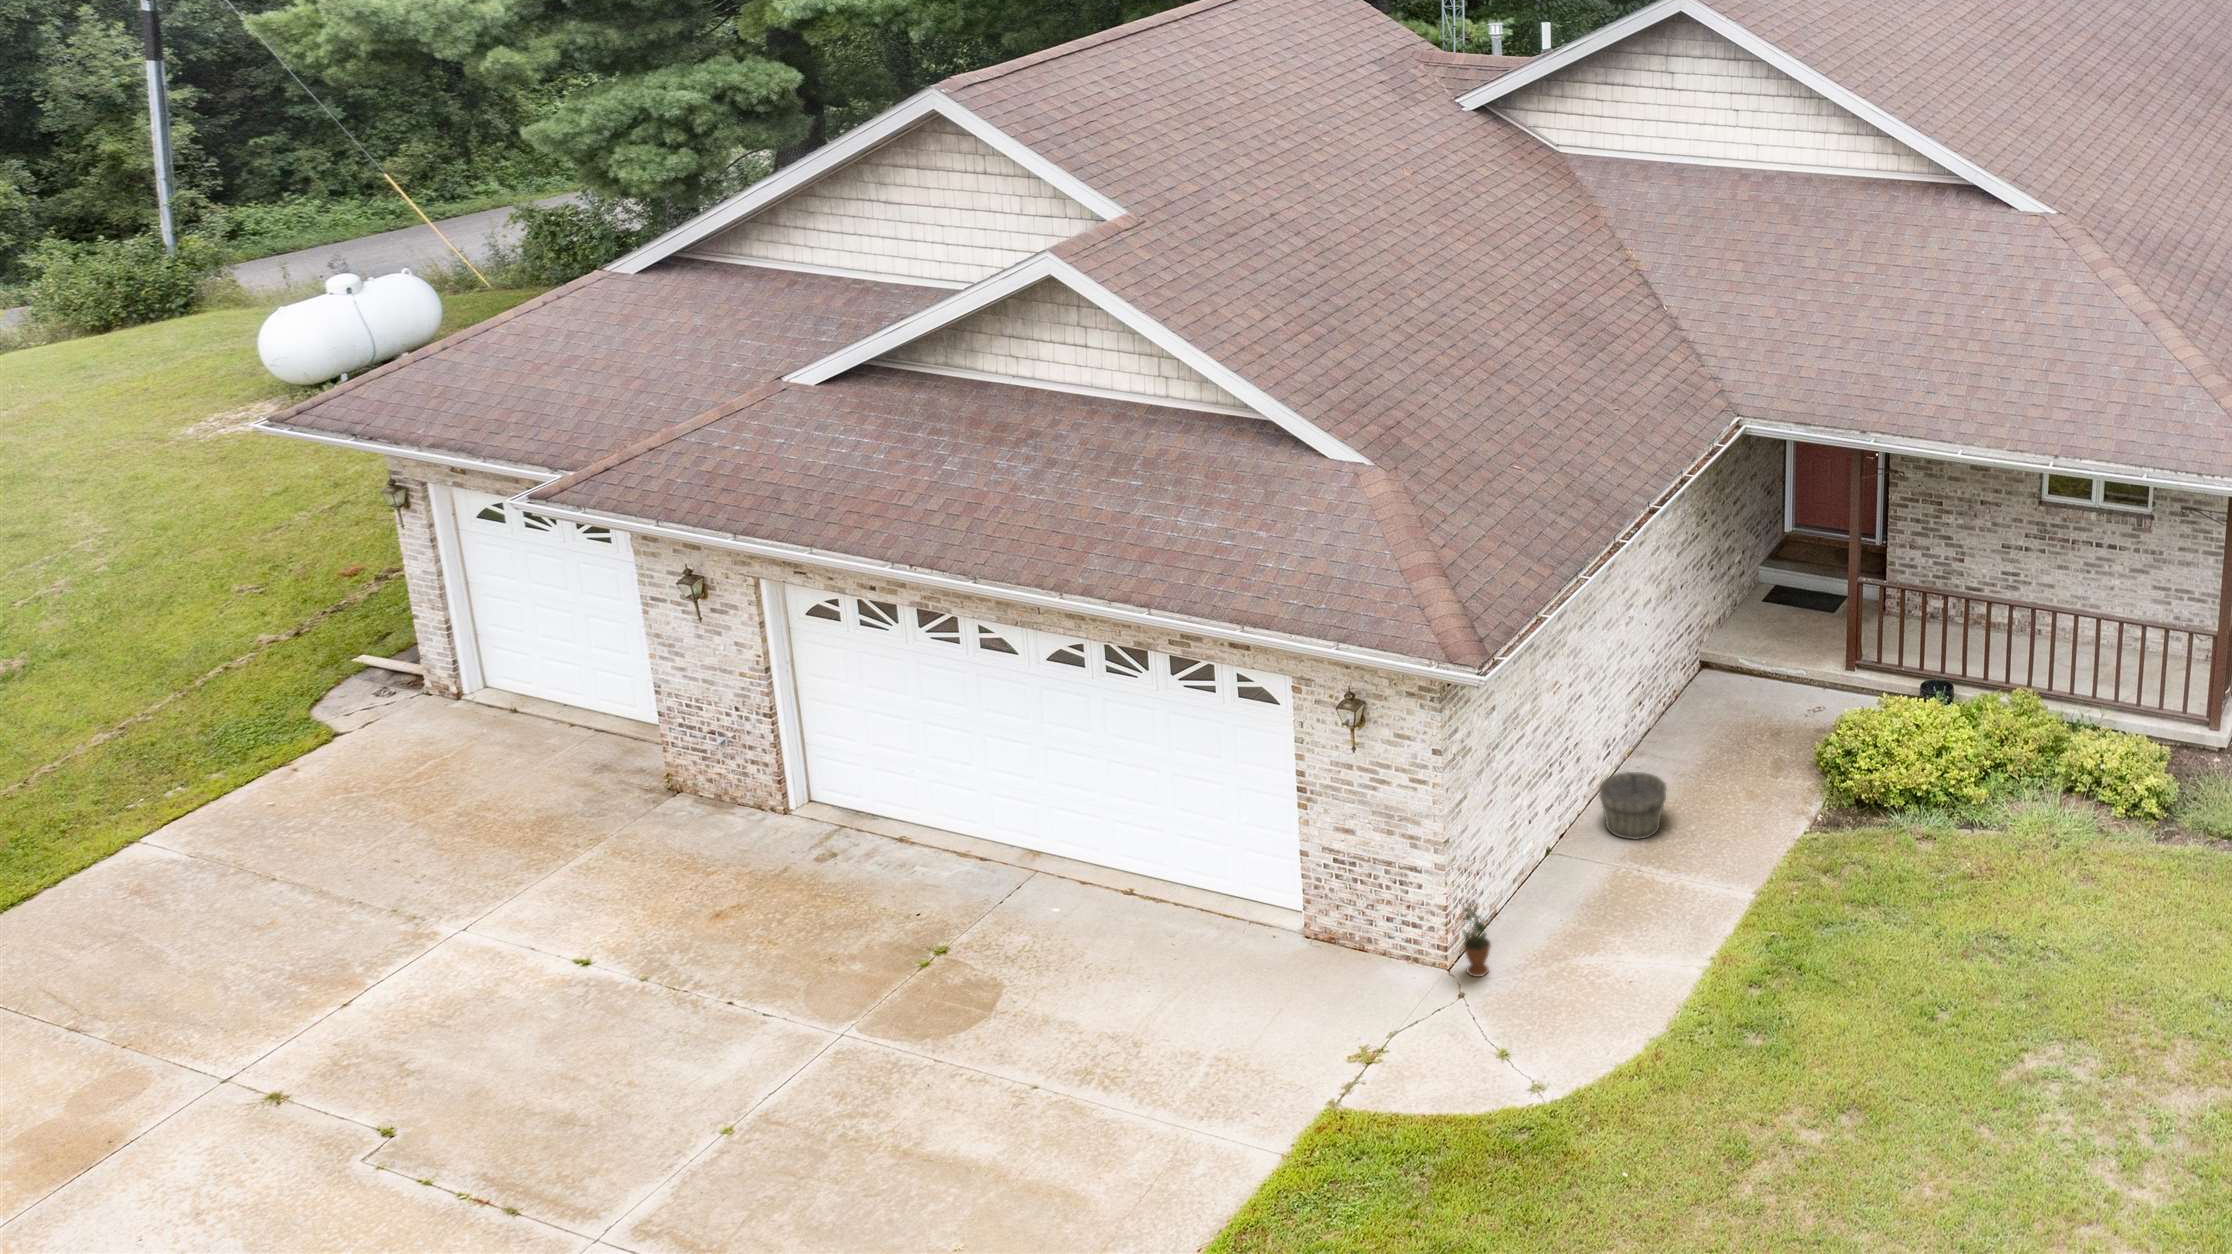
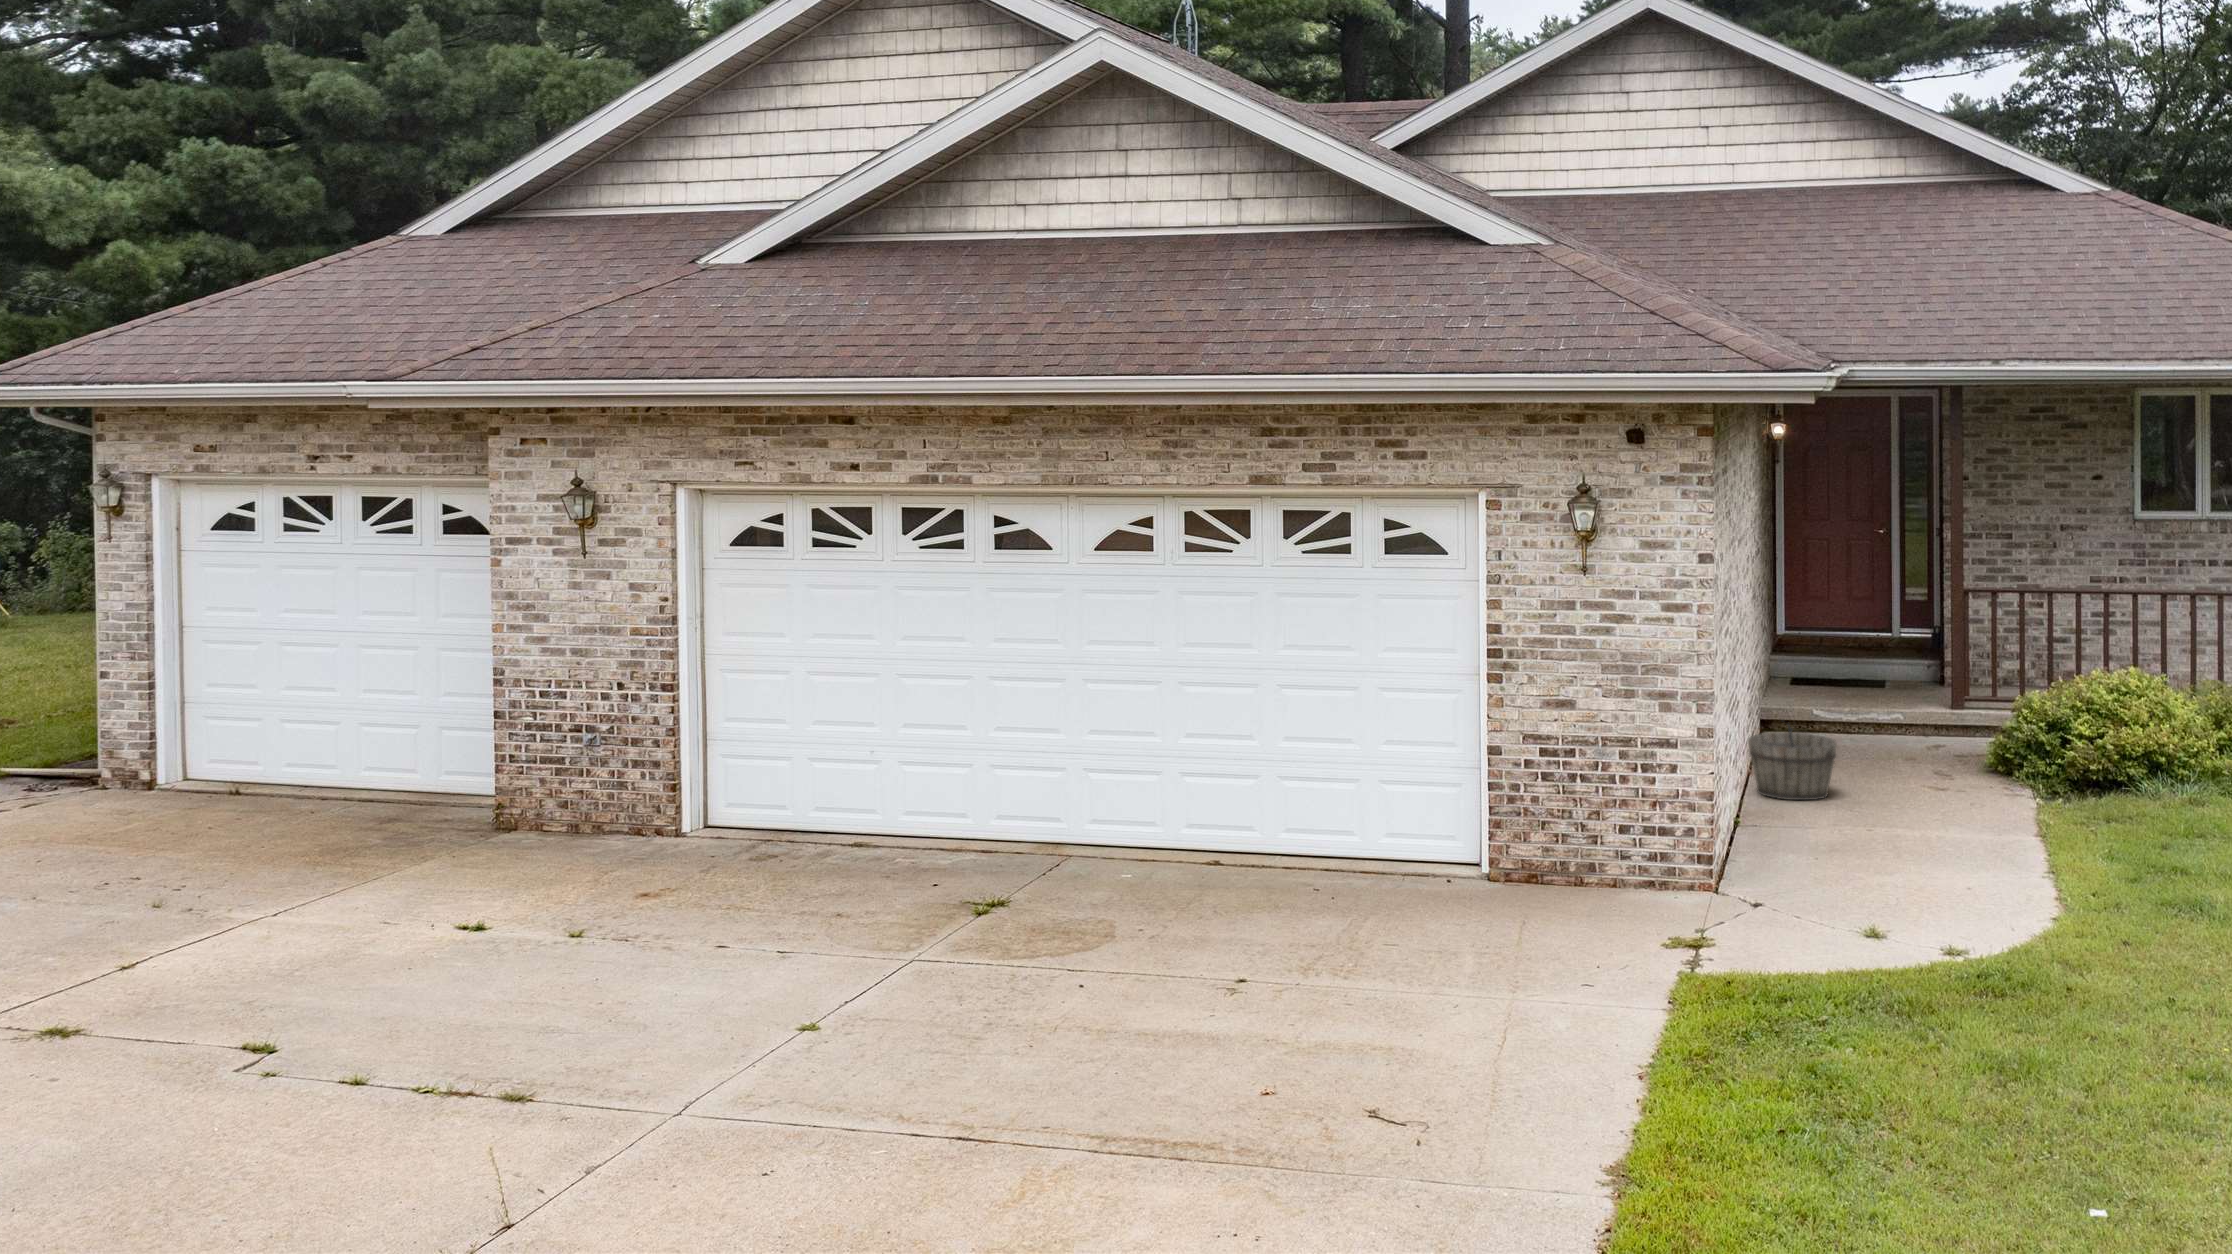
potted plant: present [1460,900,1491,977] -> none [1726,776,1777,888]

